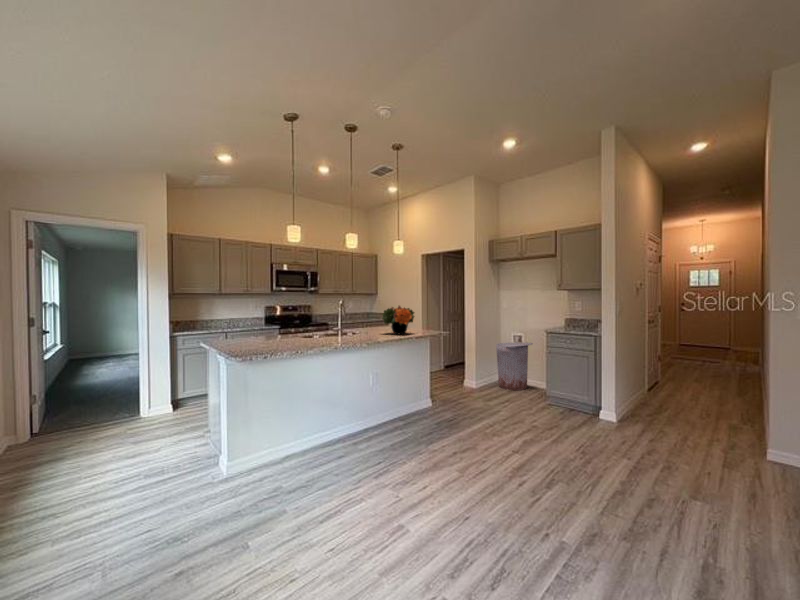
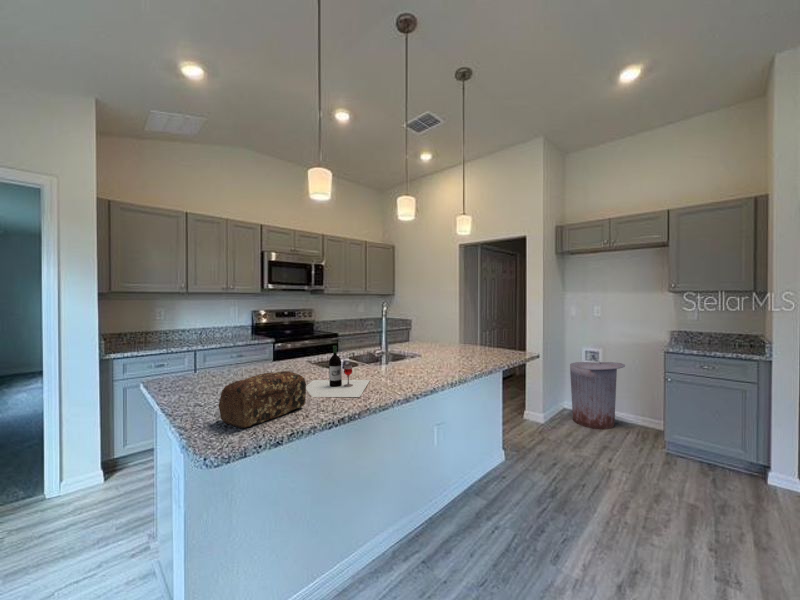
flower arrangement: present [382,306,414,334] -> none [443,314,496,360]
wine bottle: none [279,321,325,347] -> present [306,346,370,397]
bread loaf: none [241,331,283,354] -> present [219,371,306,428]

